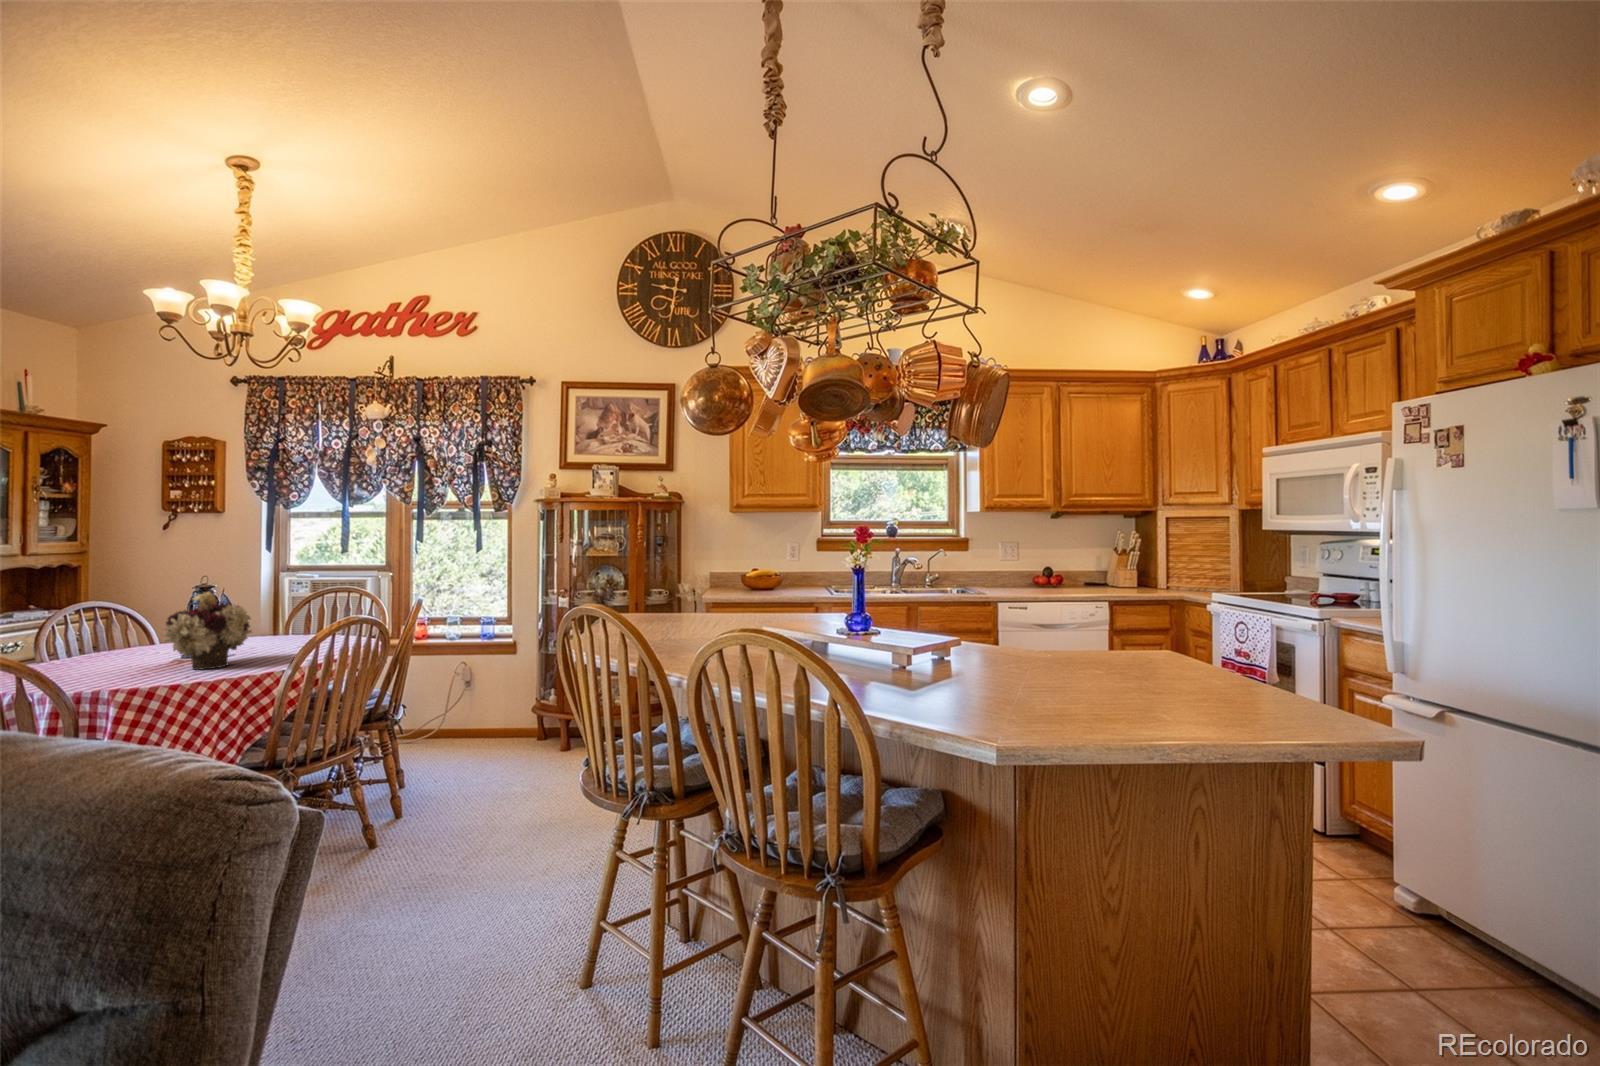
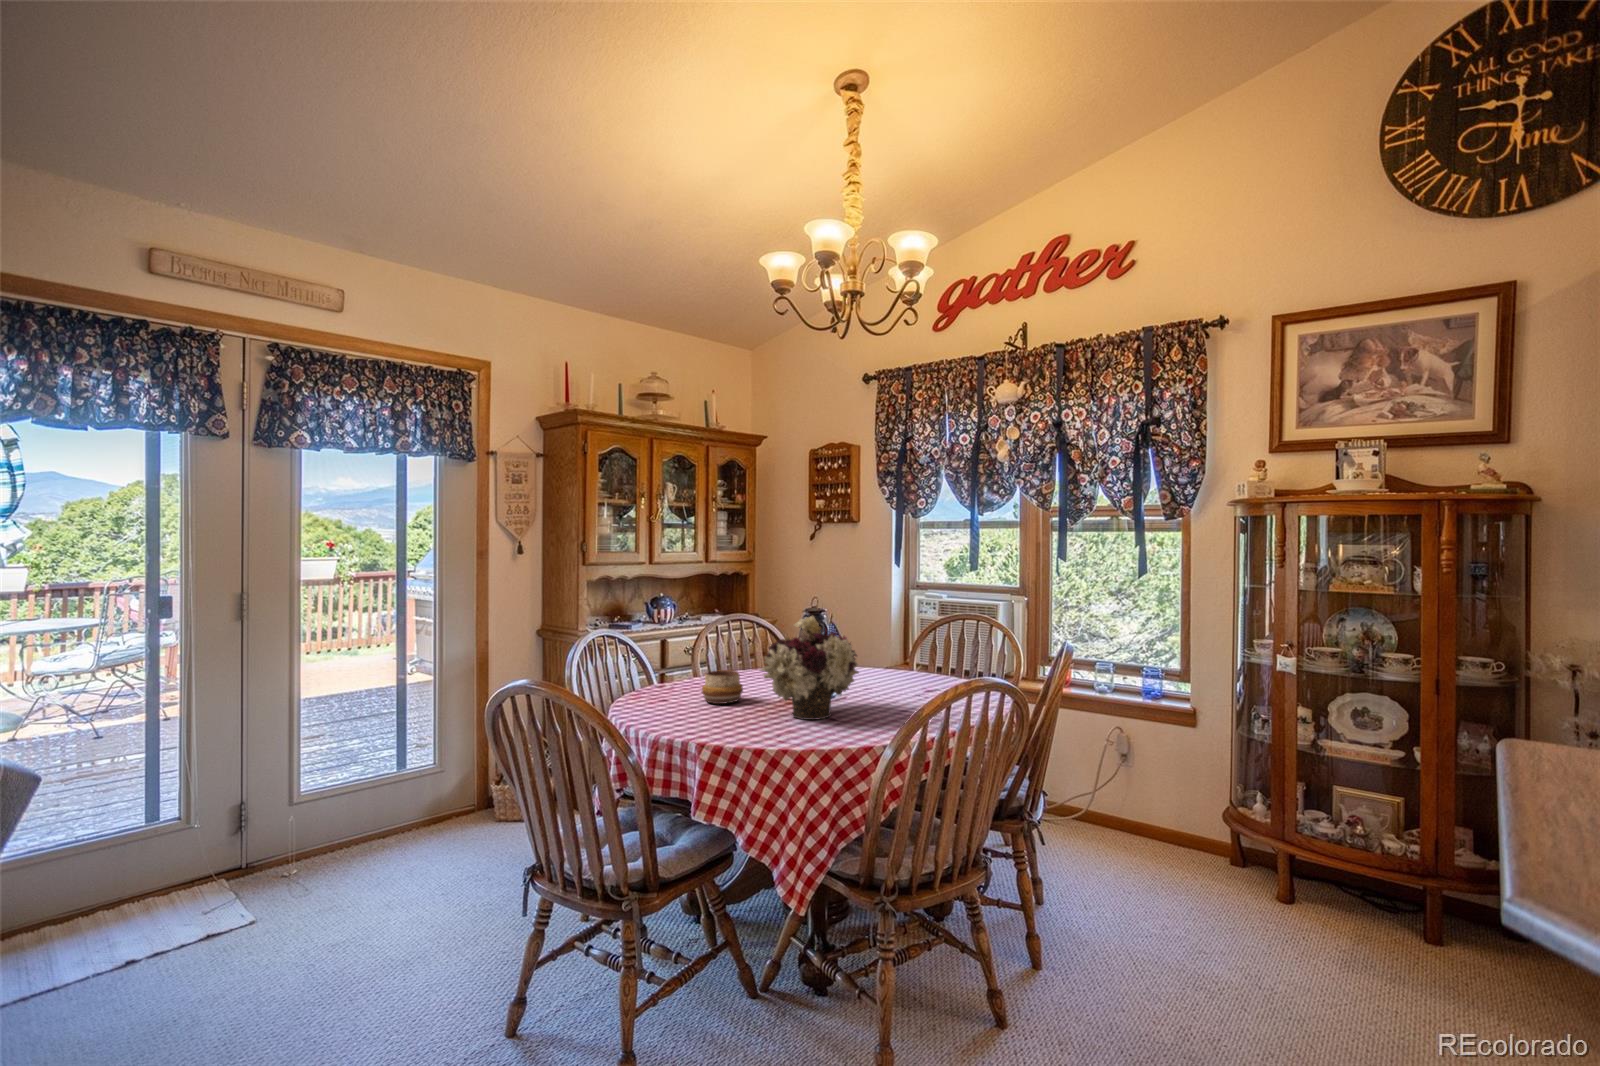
decorative bowl: none [88,644,134,672] -> present [702,670,743,704]

